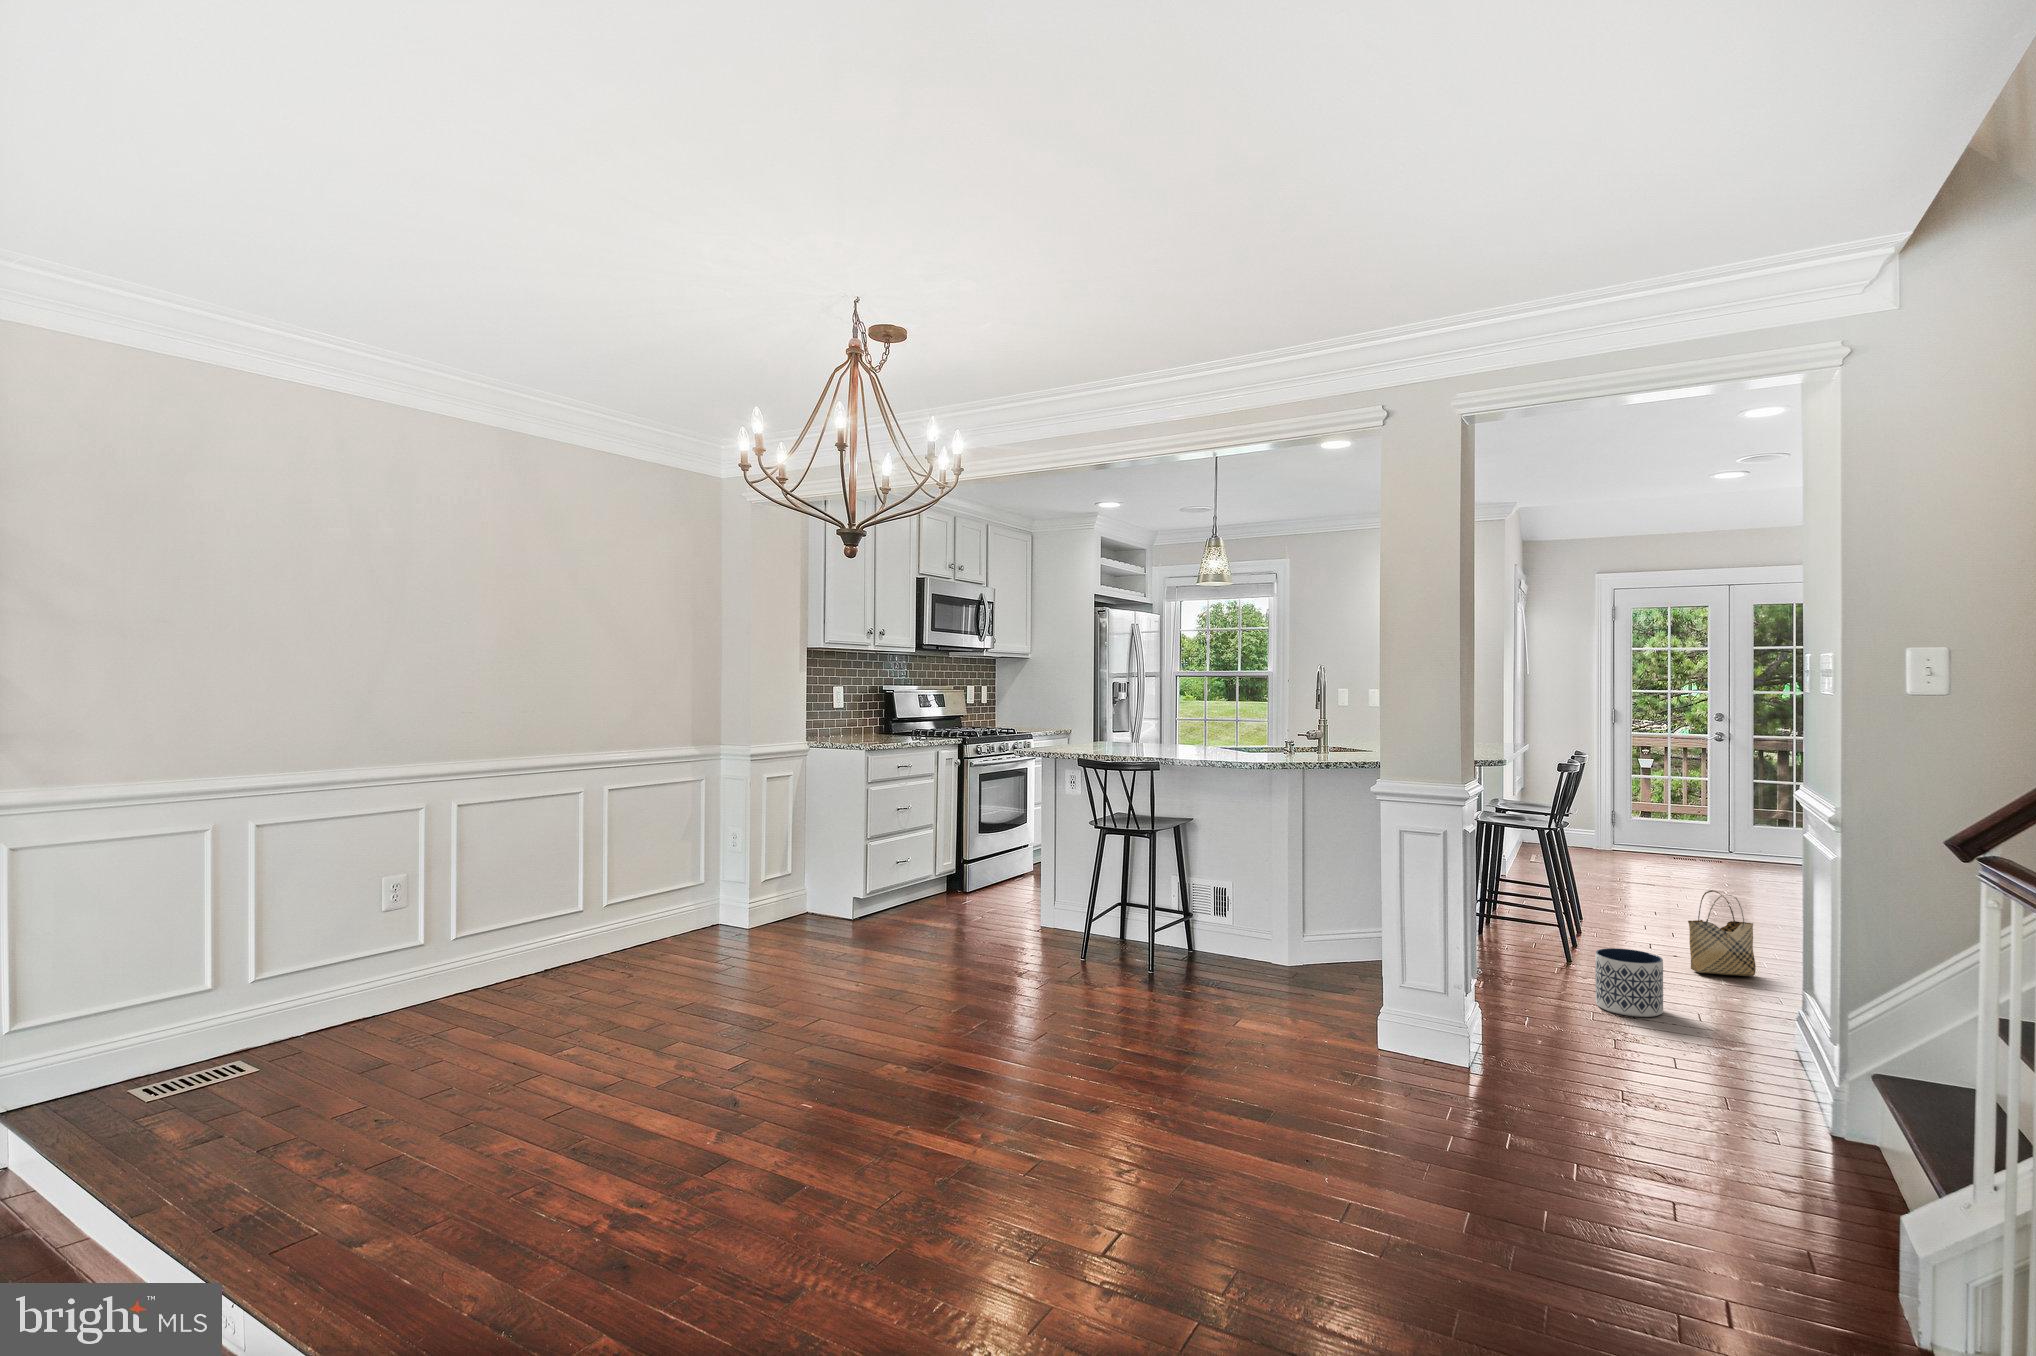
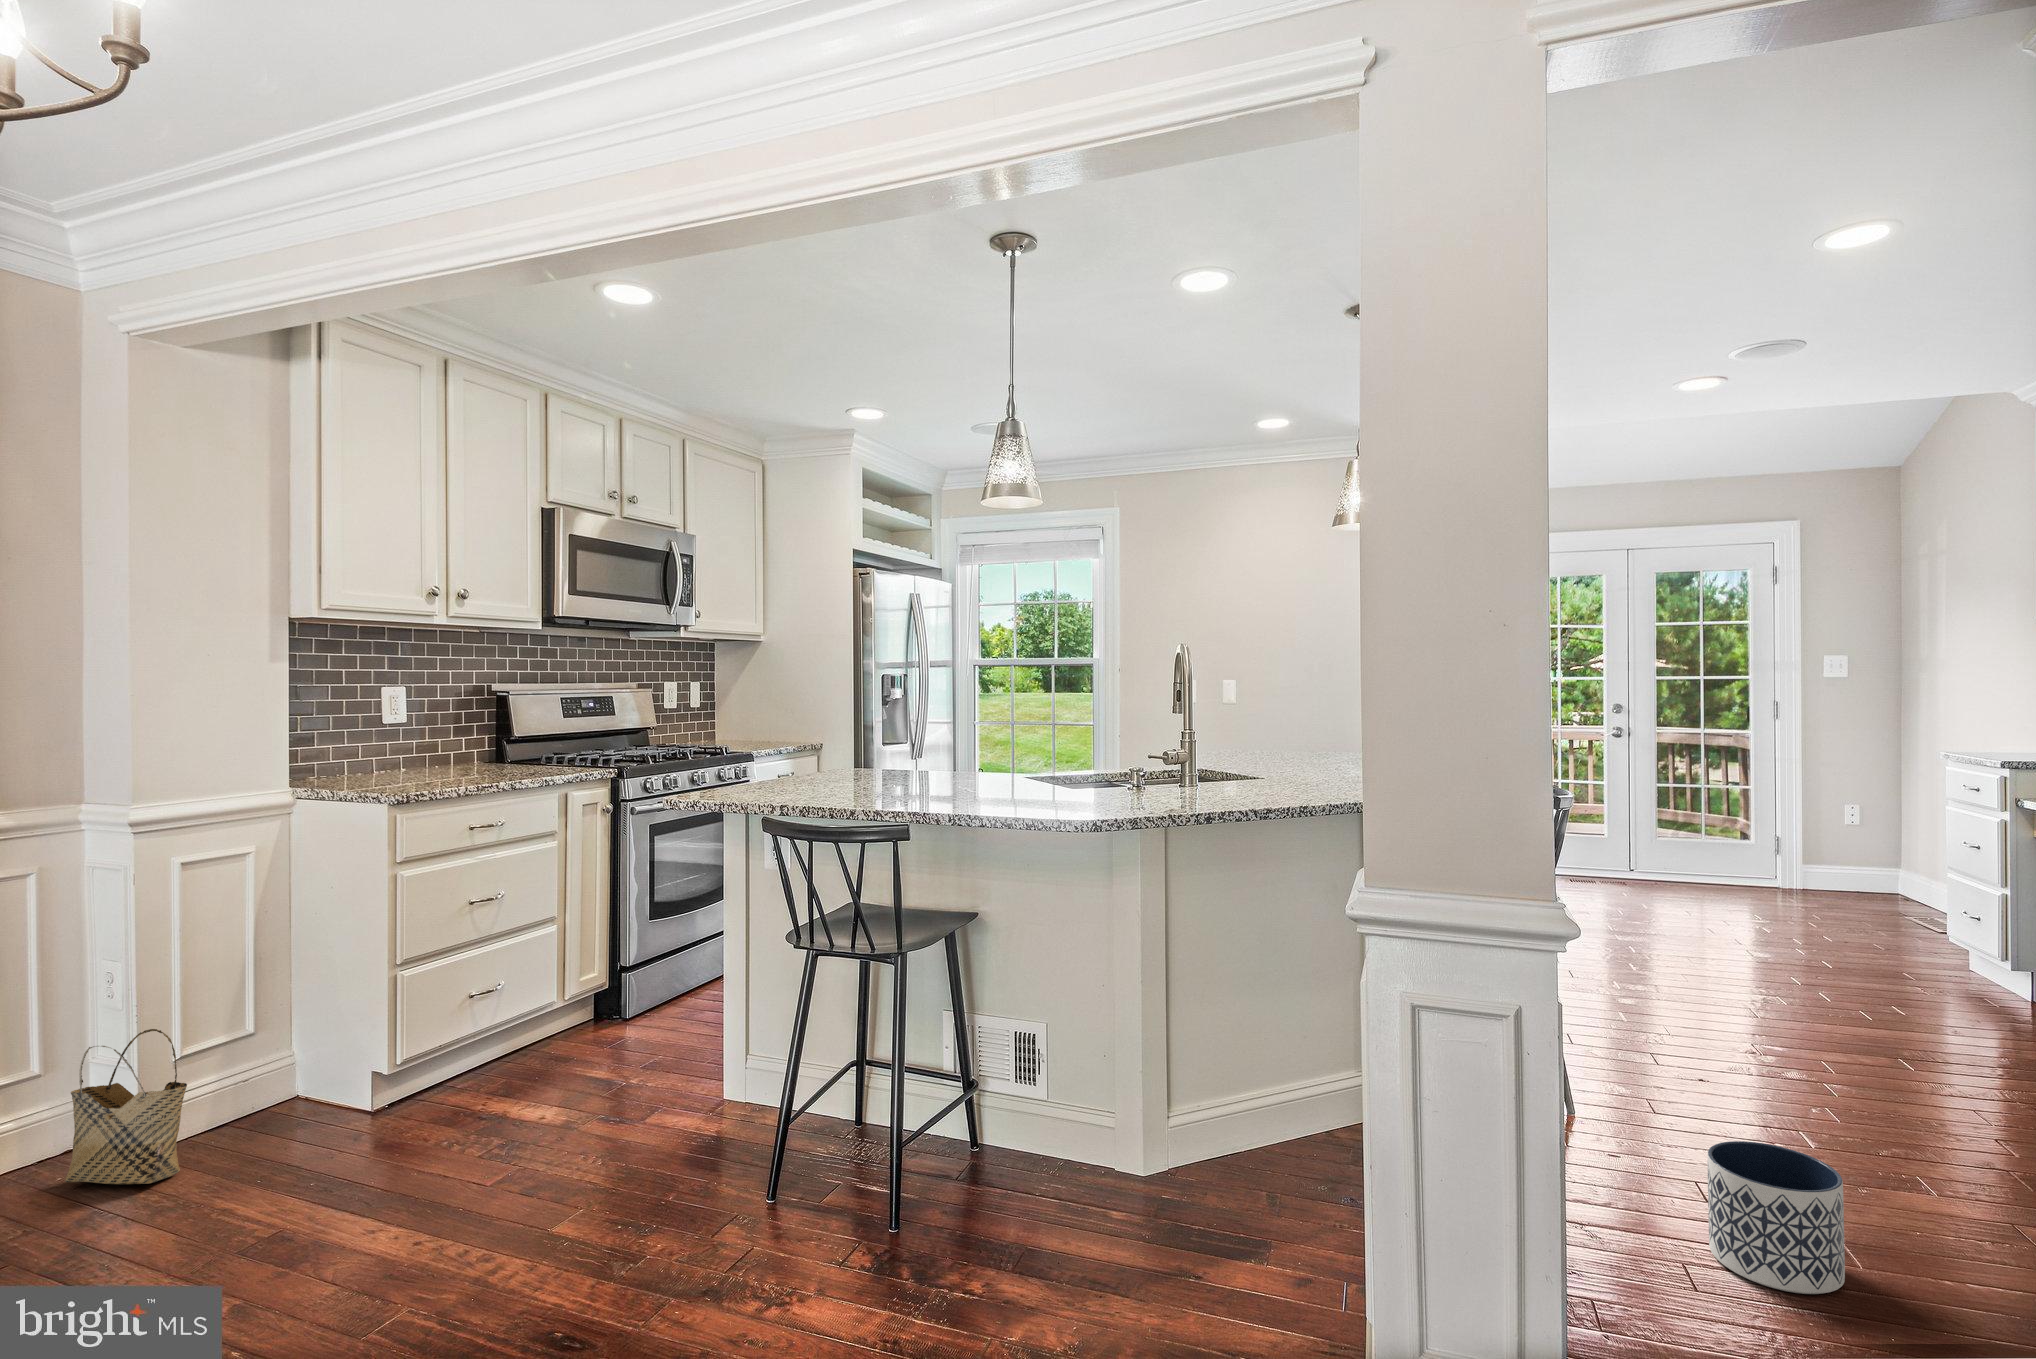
woven basket: present [1688,890,1756,976] -> present [65,1029,187,1184]

